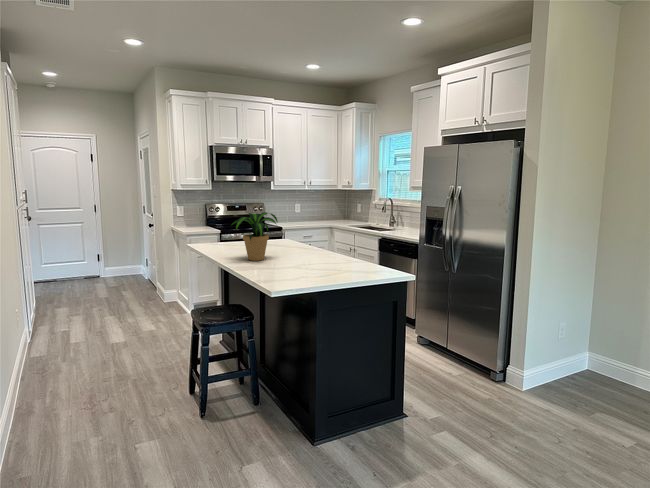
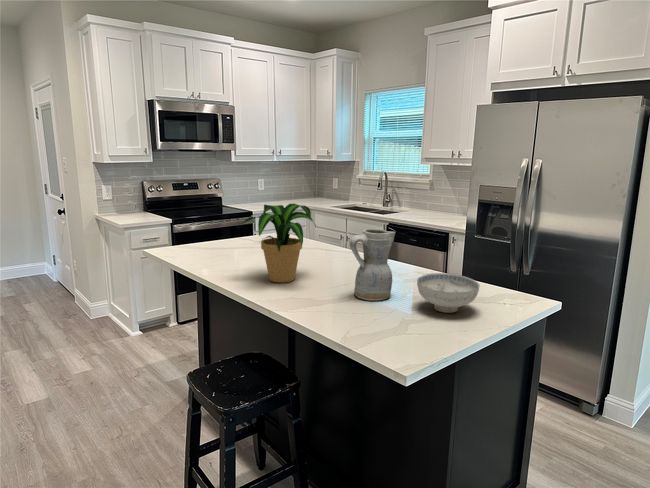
ceramic pitcher: none [284,226,313,269] -> present [350,229,395,300]
ceramic bowl: none [318,254,354,275] -> present [417,273,480,313]

